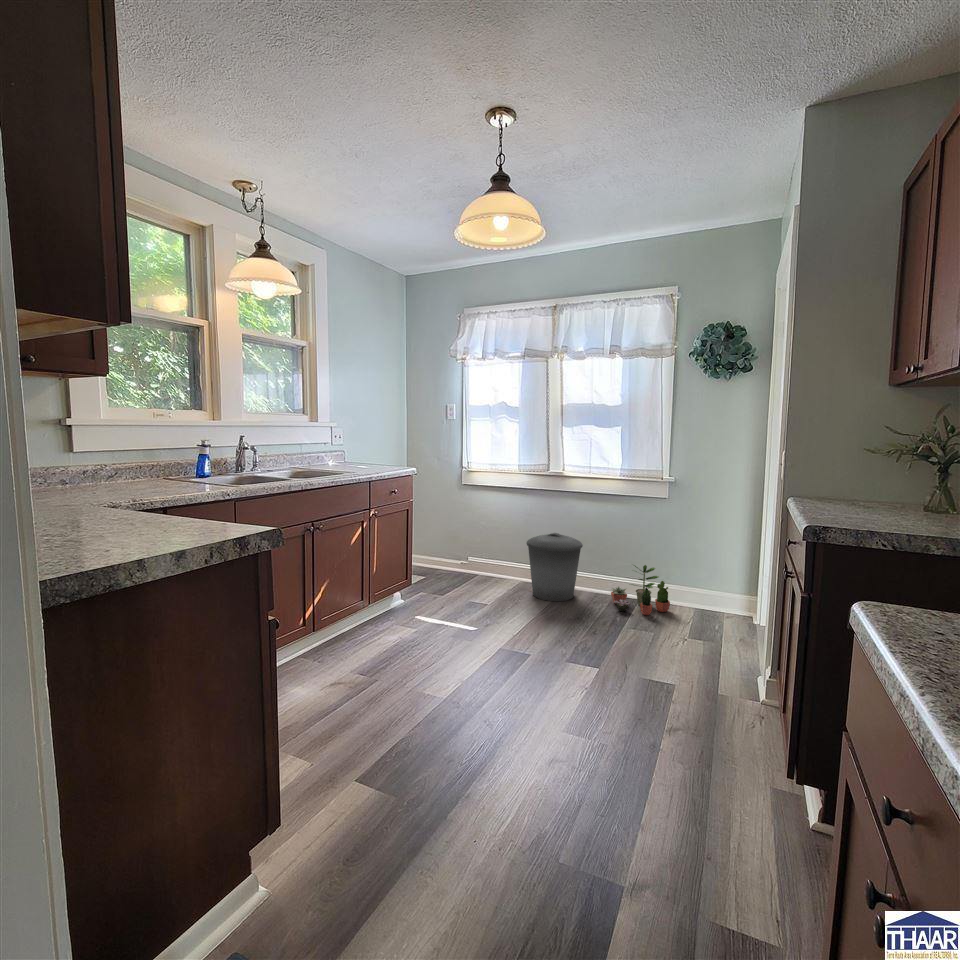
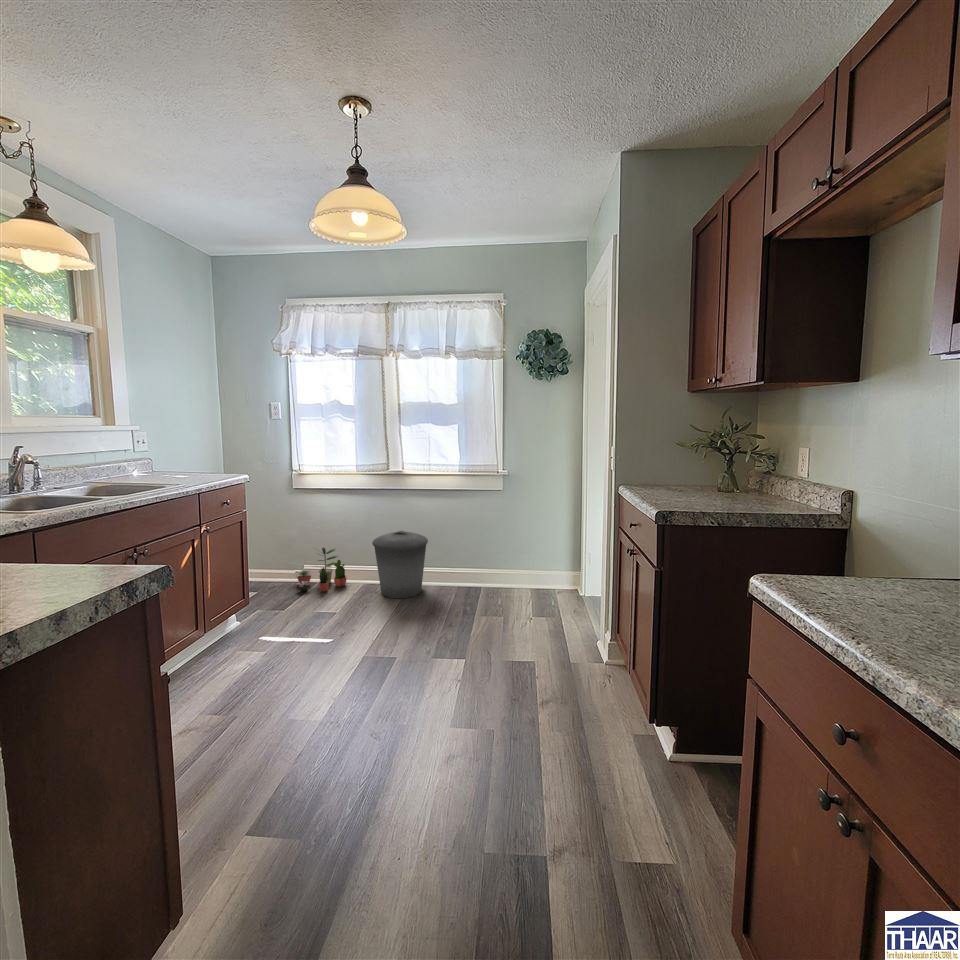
potted plant: present [611,565,670,615] -> present [297,547,347,592]

